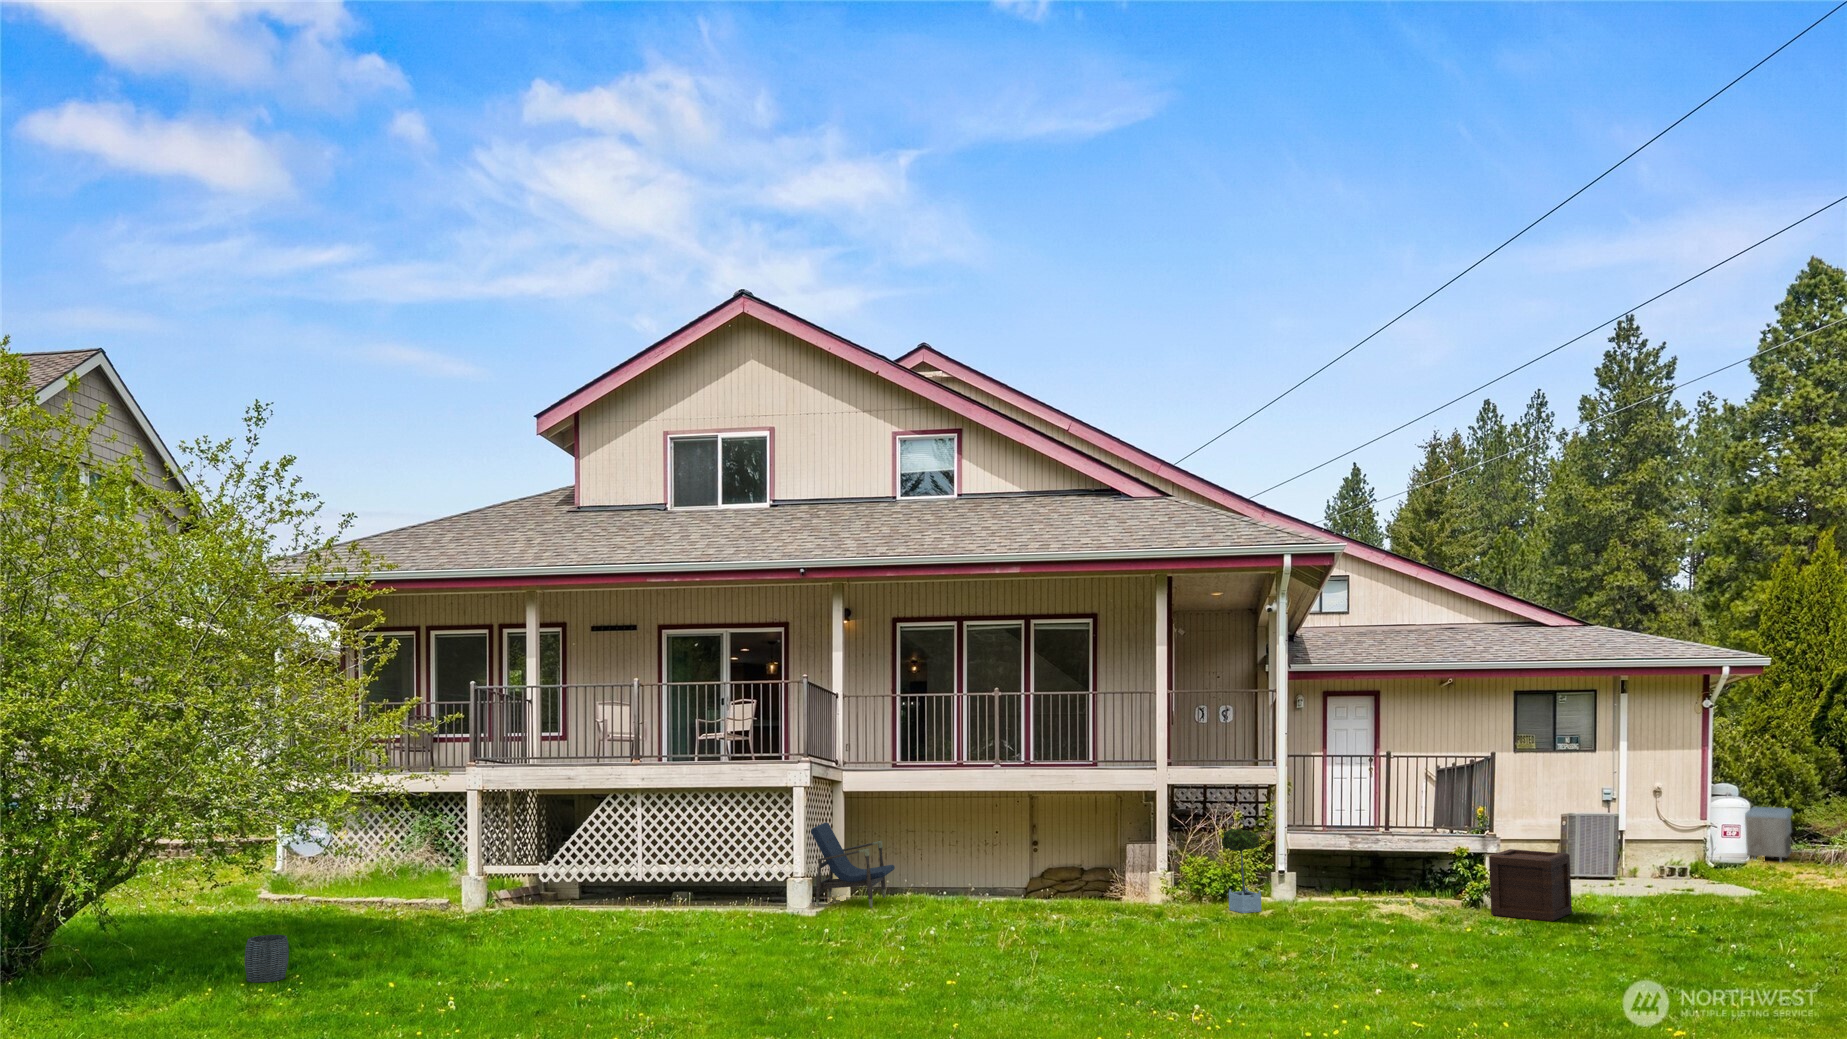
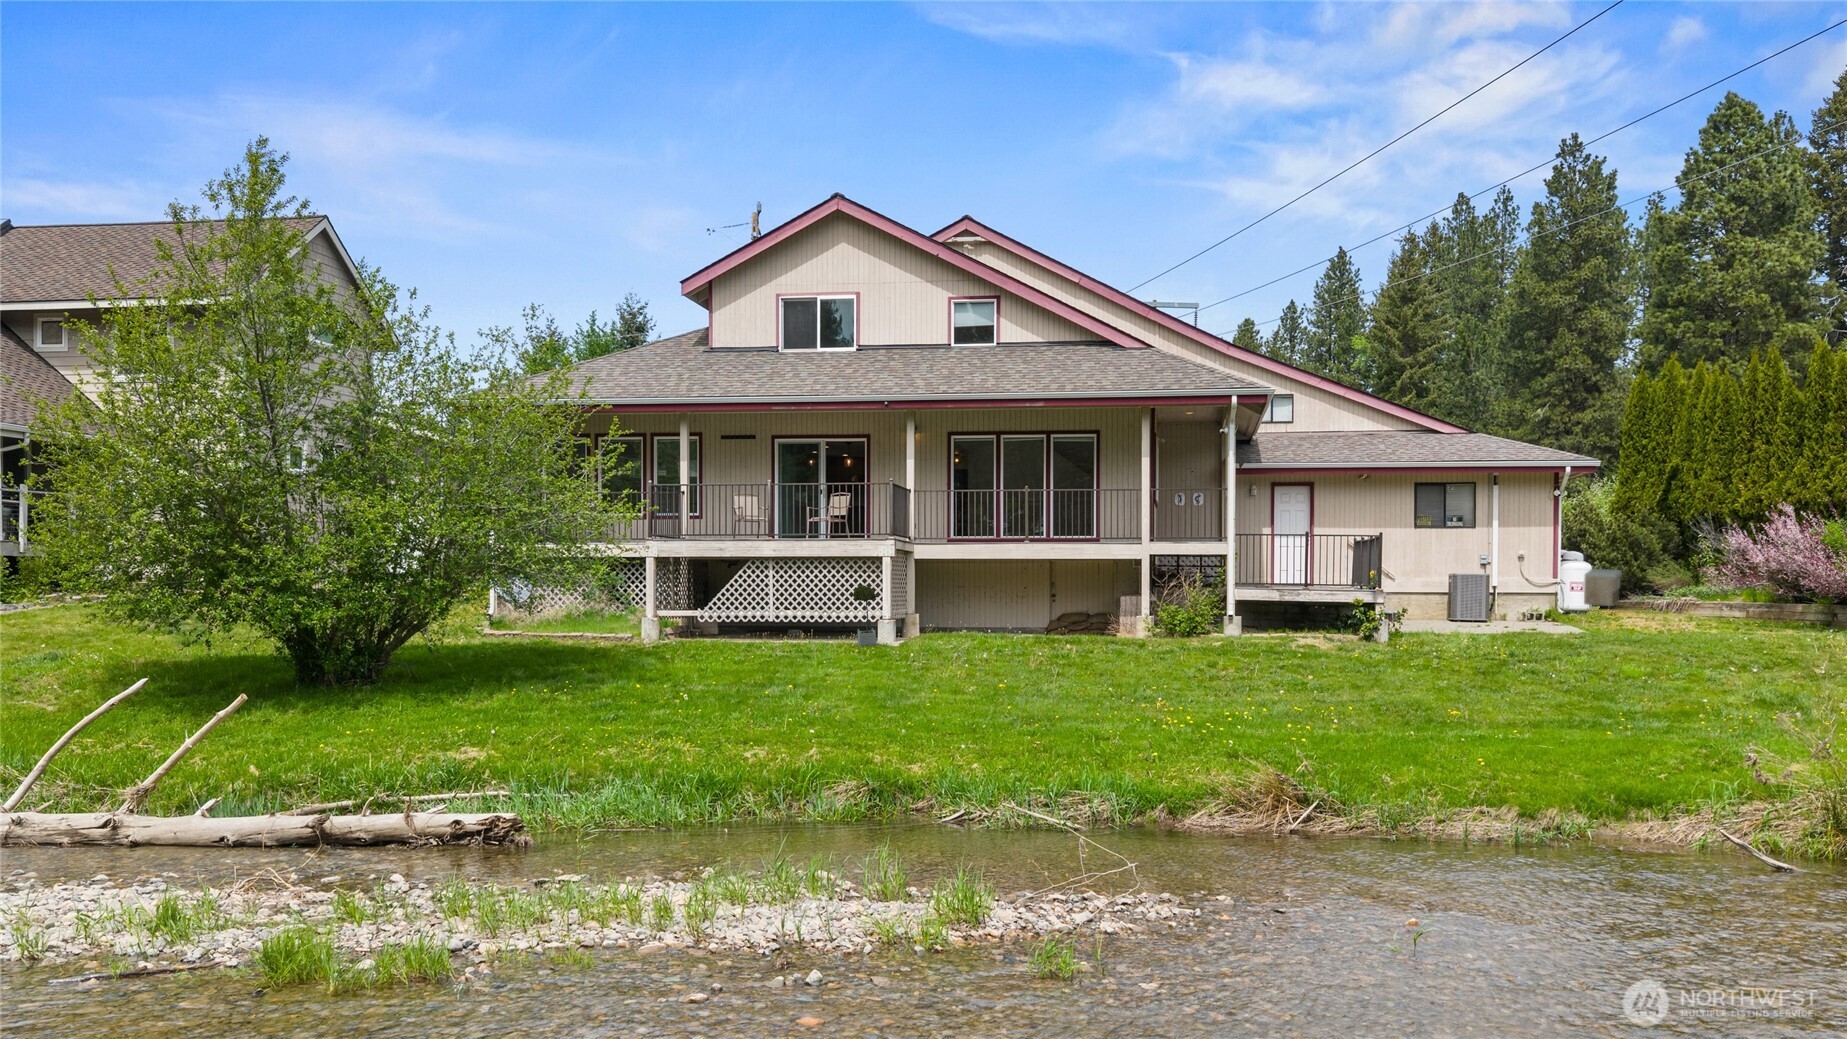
lounge chair: present [811,823,895,908] -> none [892,581,952,641]
potted tree: present [1222,828,1261,913] -> present [853,585,878,646]
wooden crate: present [1489,849,1572,922] -> none [1381,600,1440,651]
woven basket: present [245,935,289,983] -> none [515,657,544,689]

